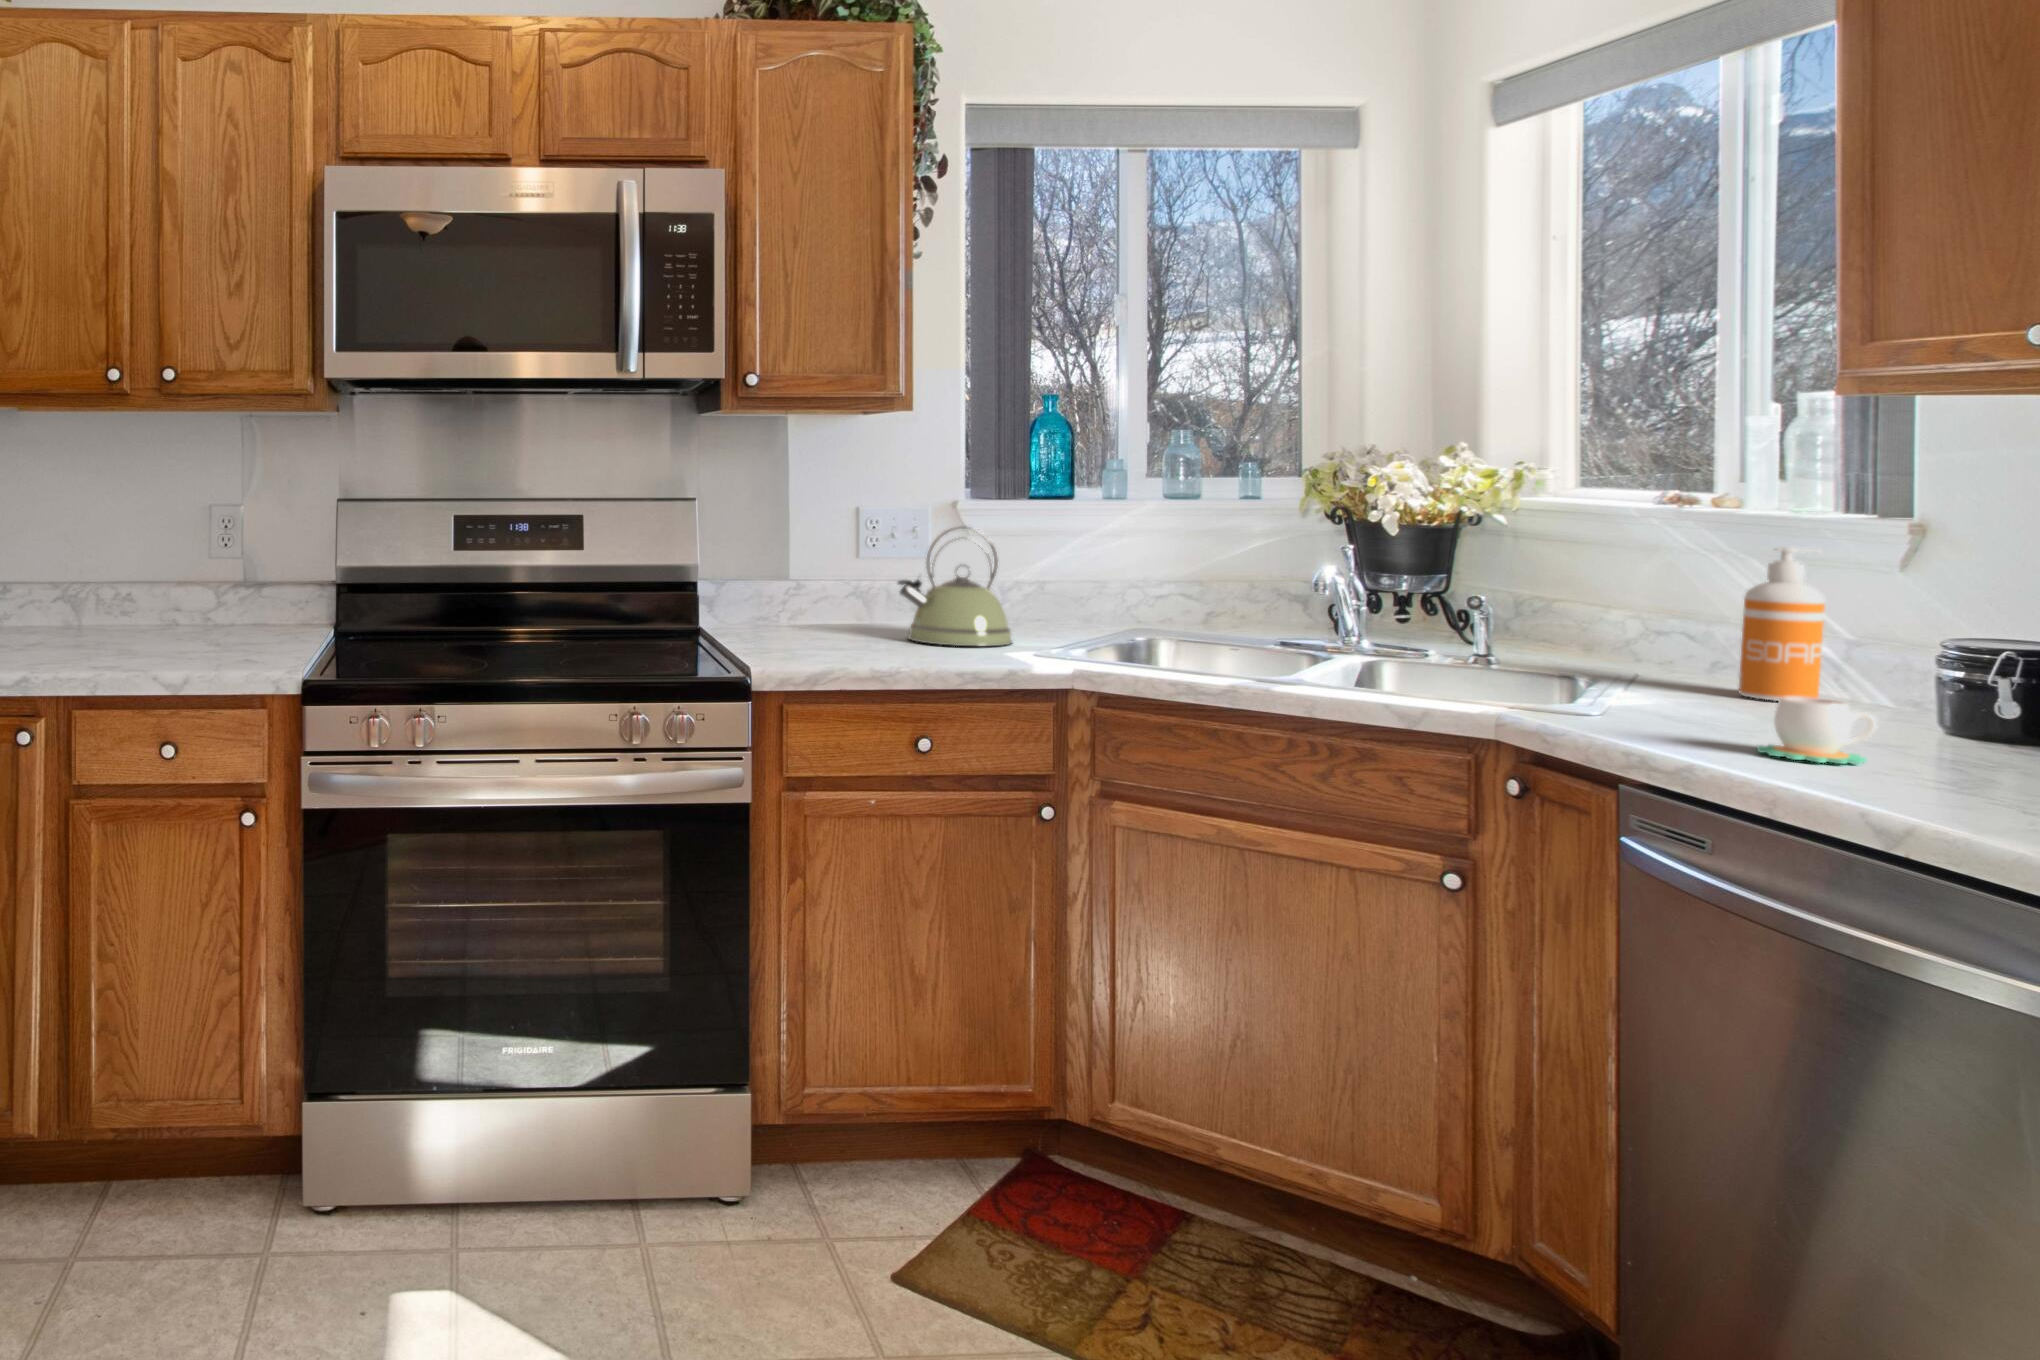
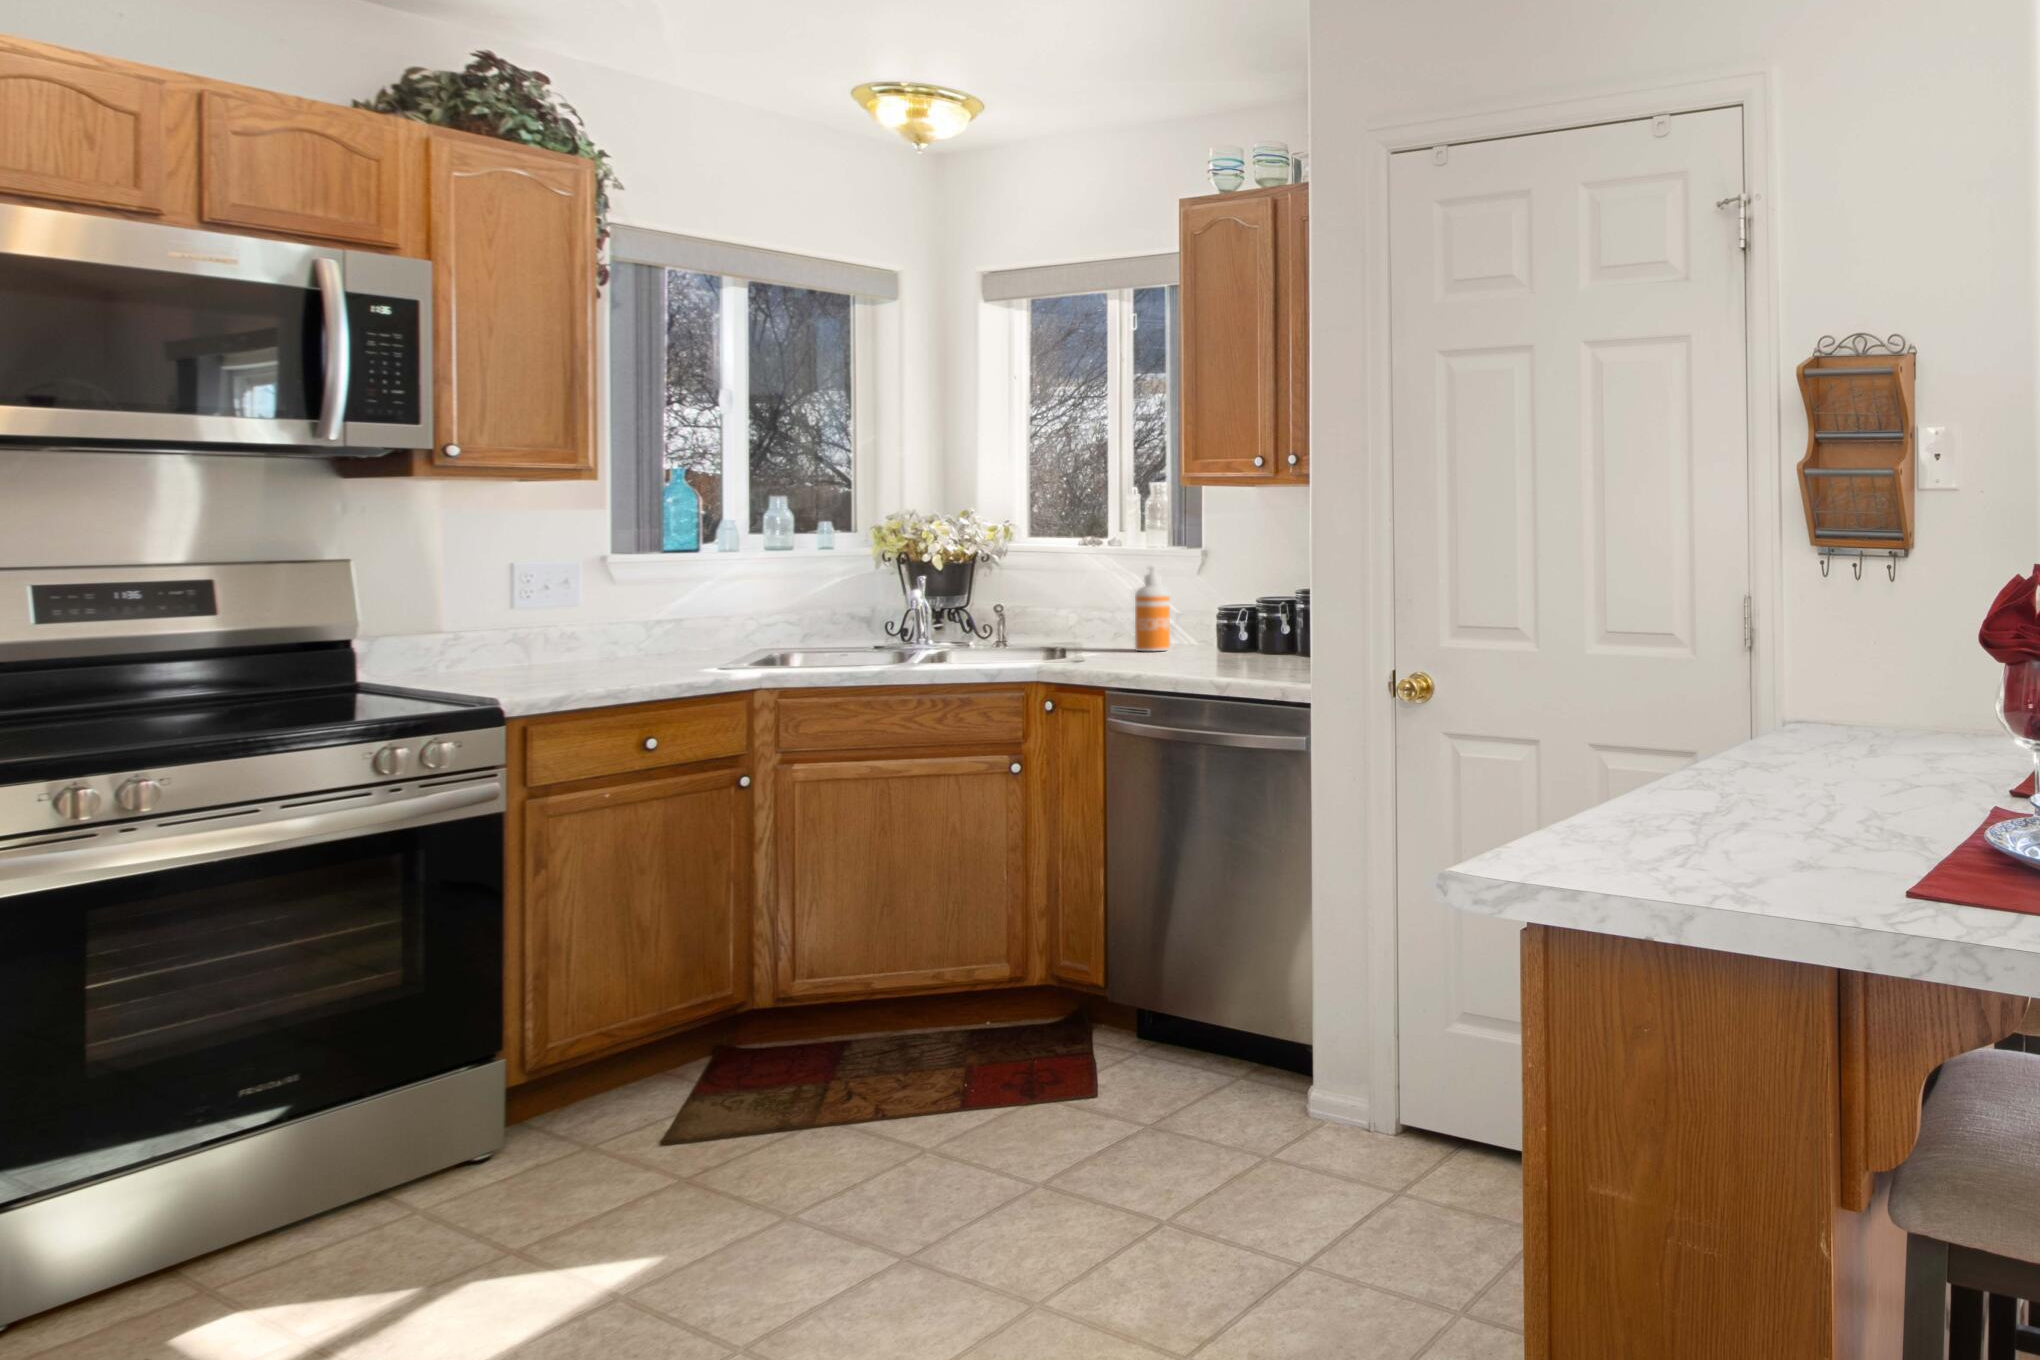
kettle: present [898,527,1012,646] -> none [567,573,674,672]
mug: present [1757,697,1877,764] -> none [1159,640,1205,671]

